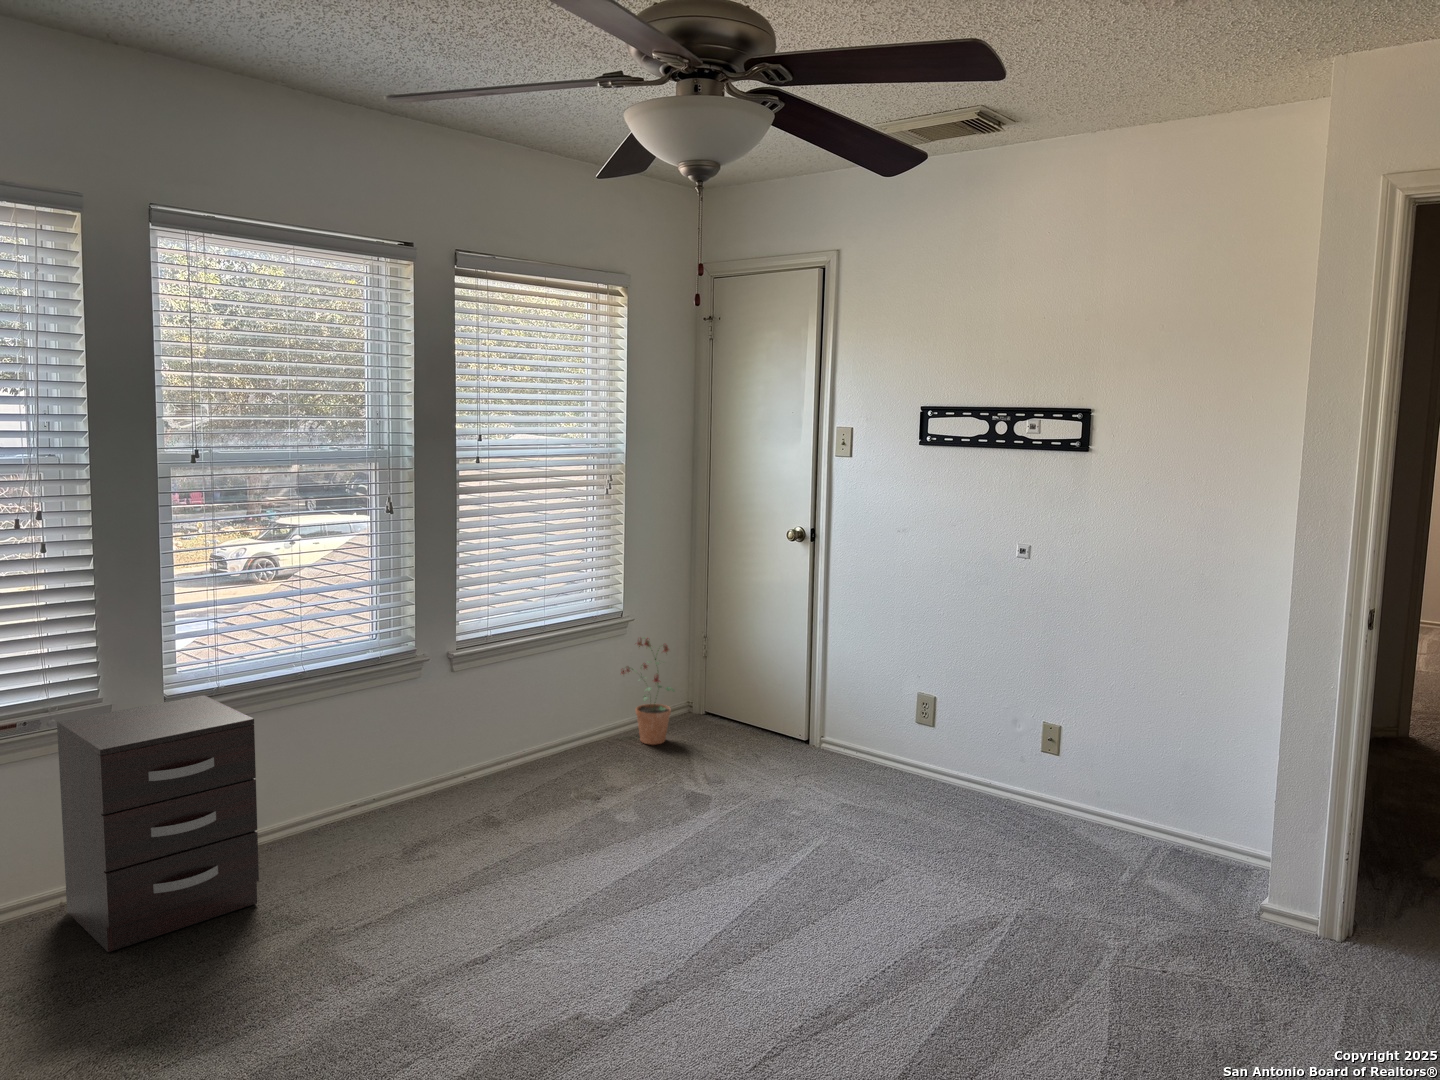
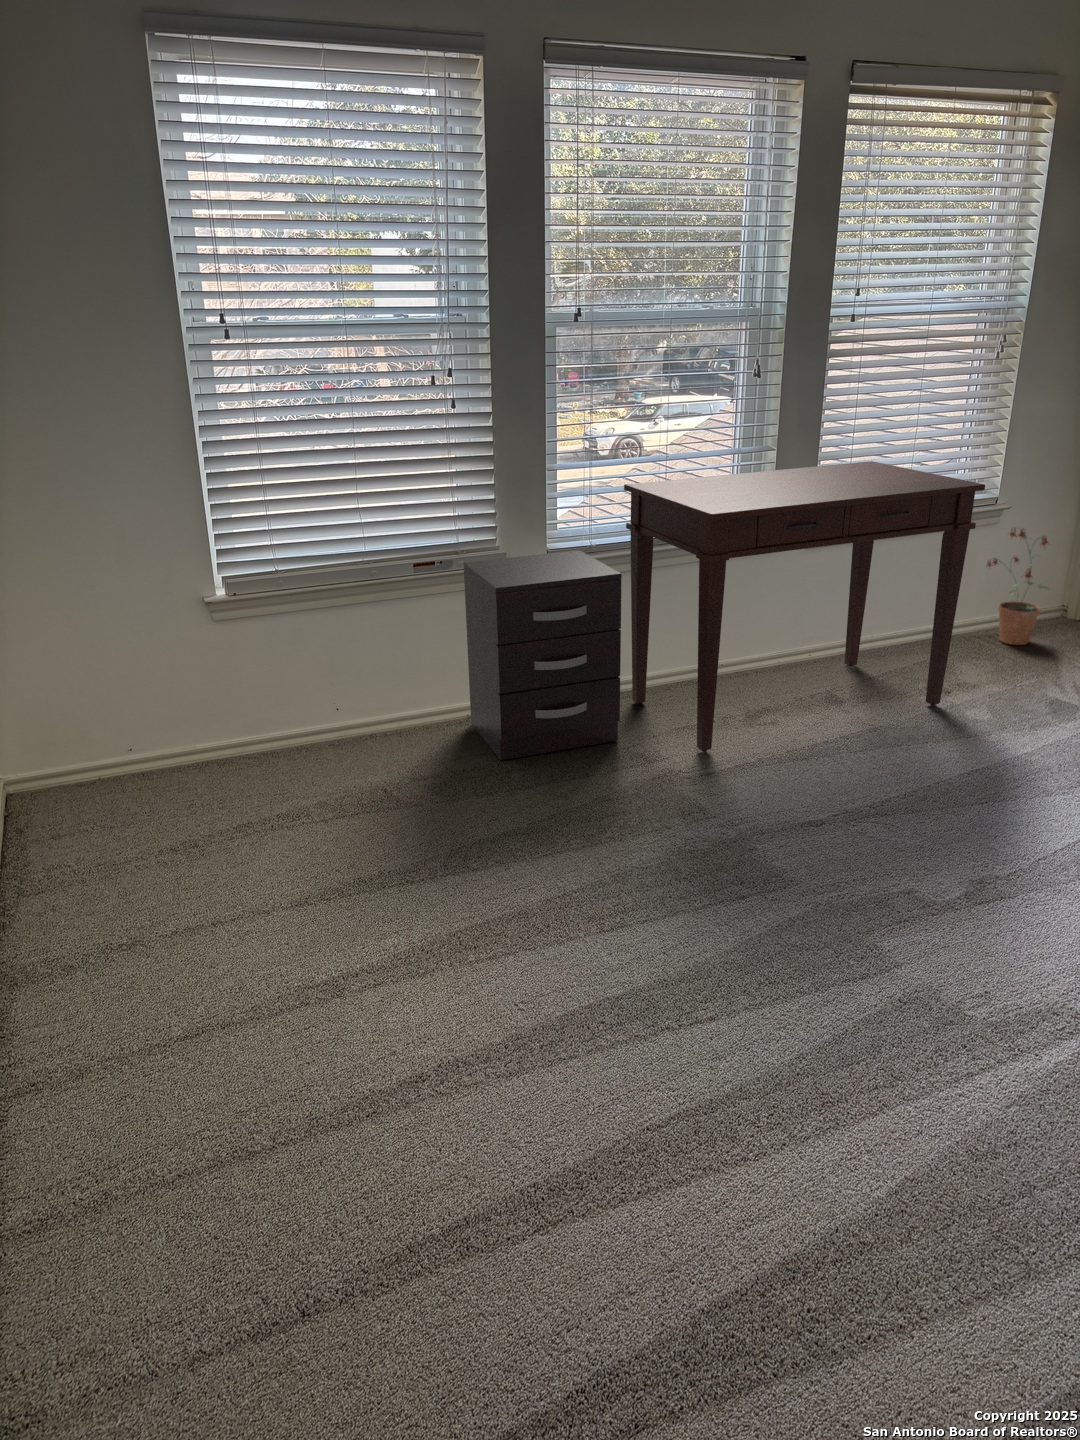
desk: none [254,586,607,900] -> present [624,461,985,752]

